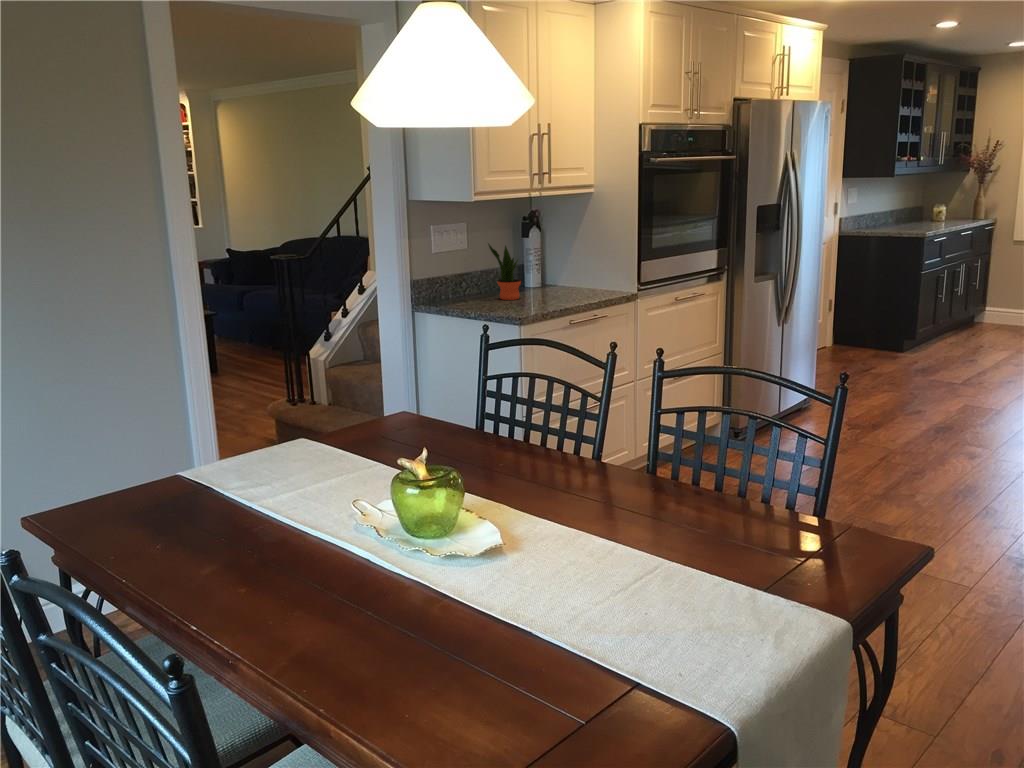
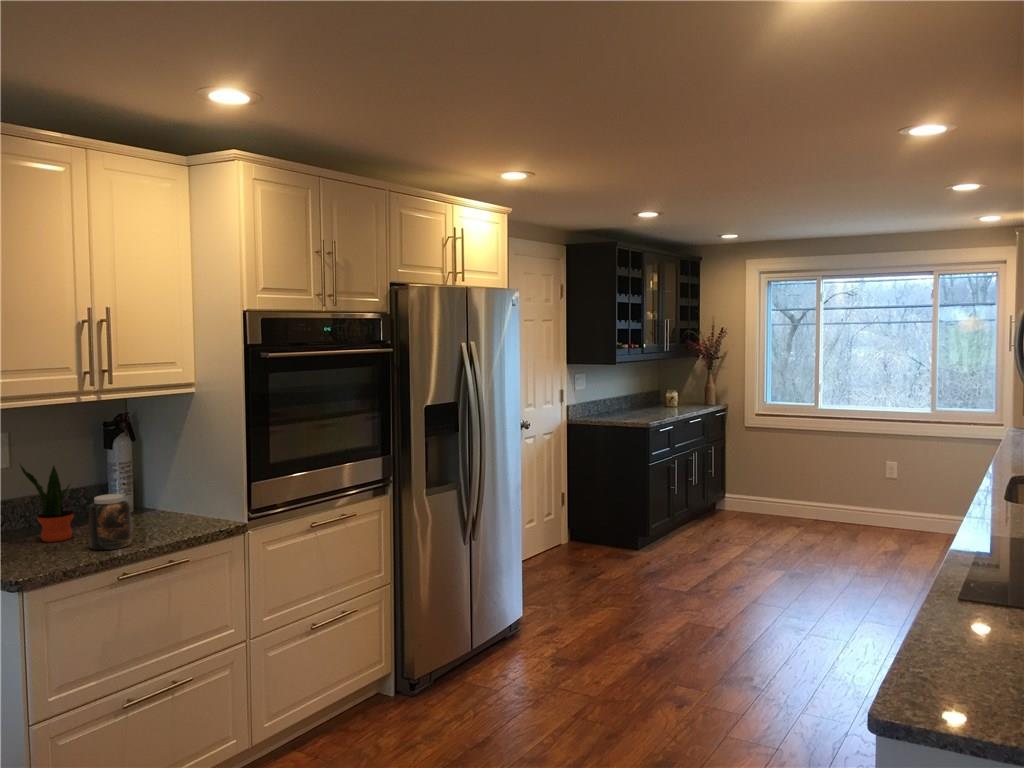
jar: none [543,265,570,304] -> present [89,494,131,550]

